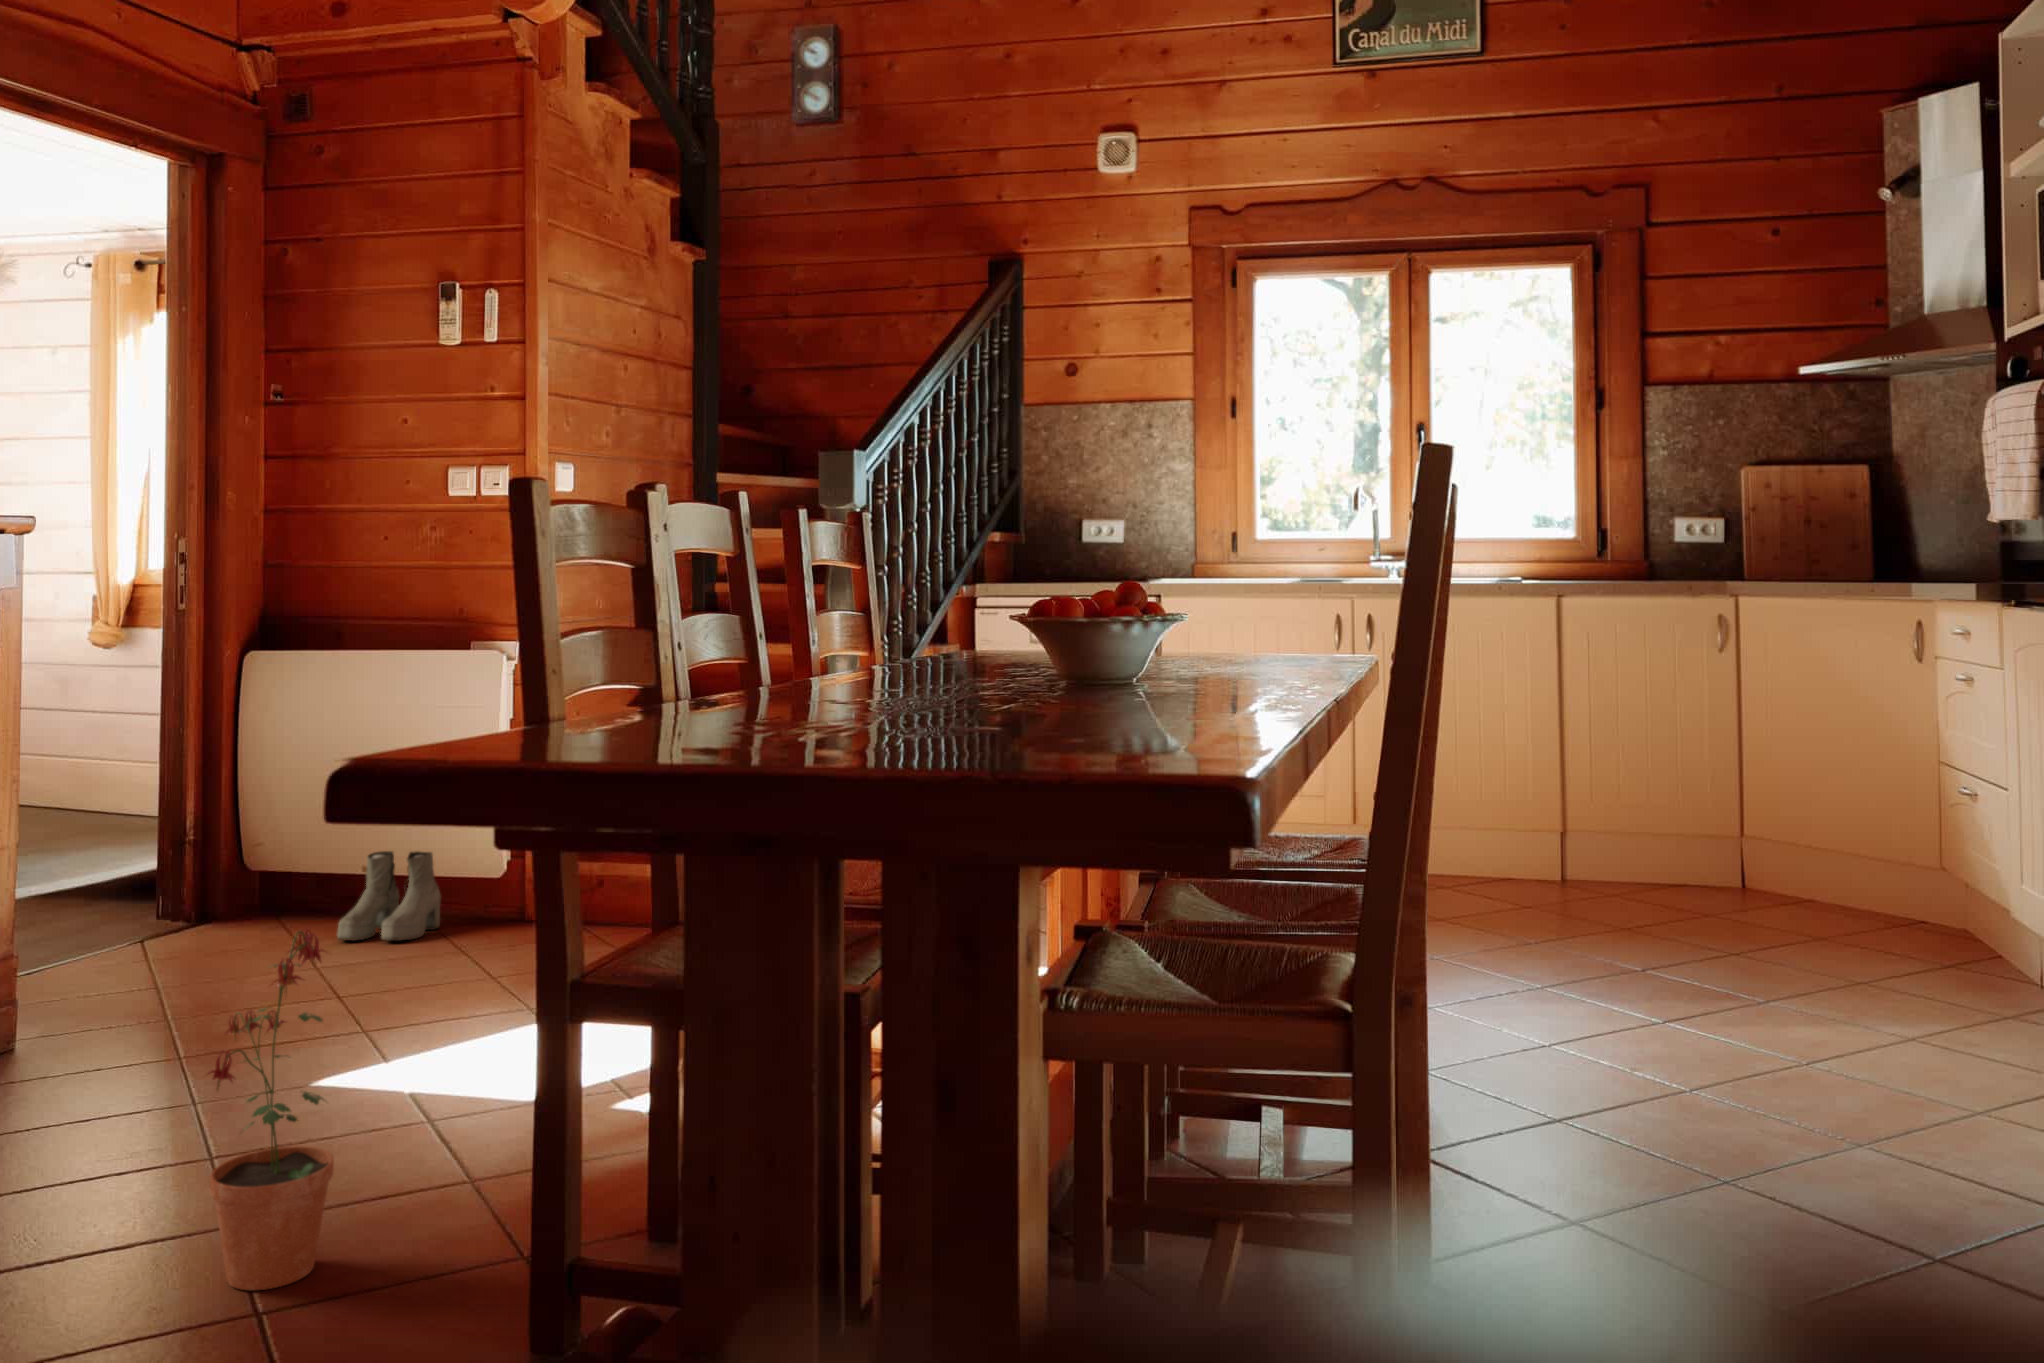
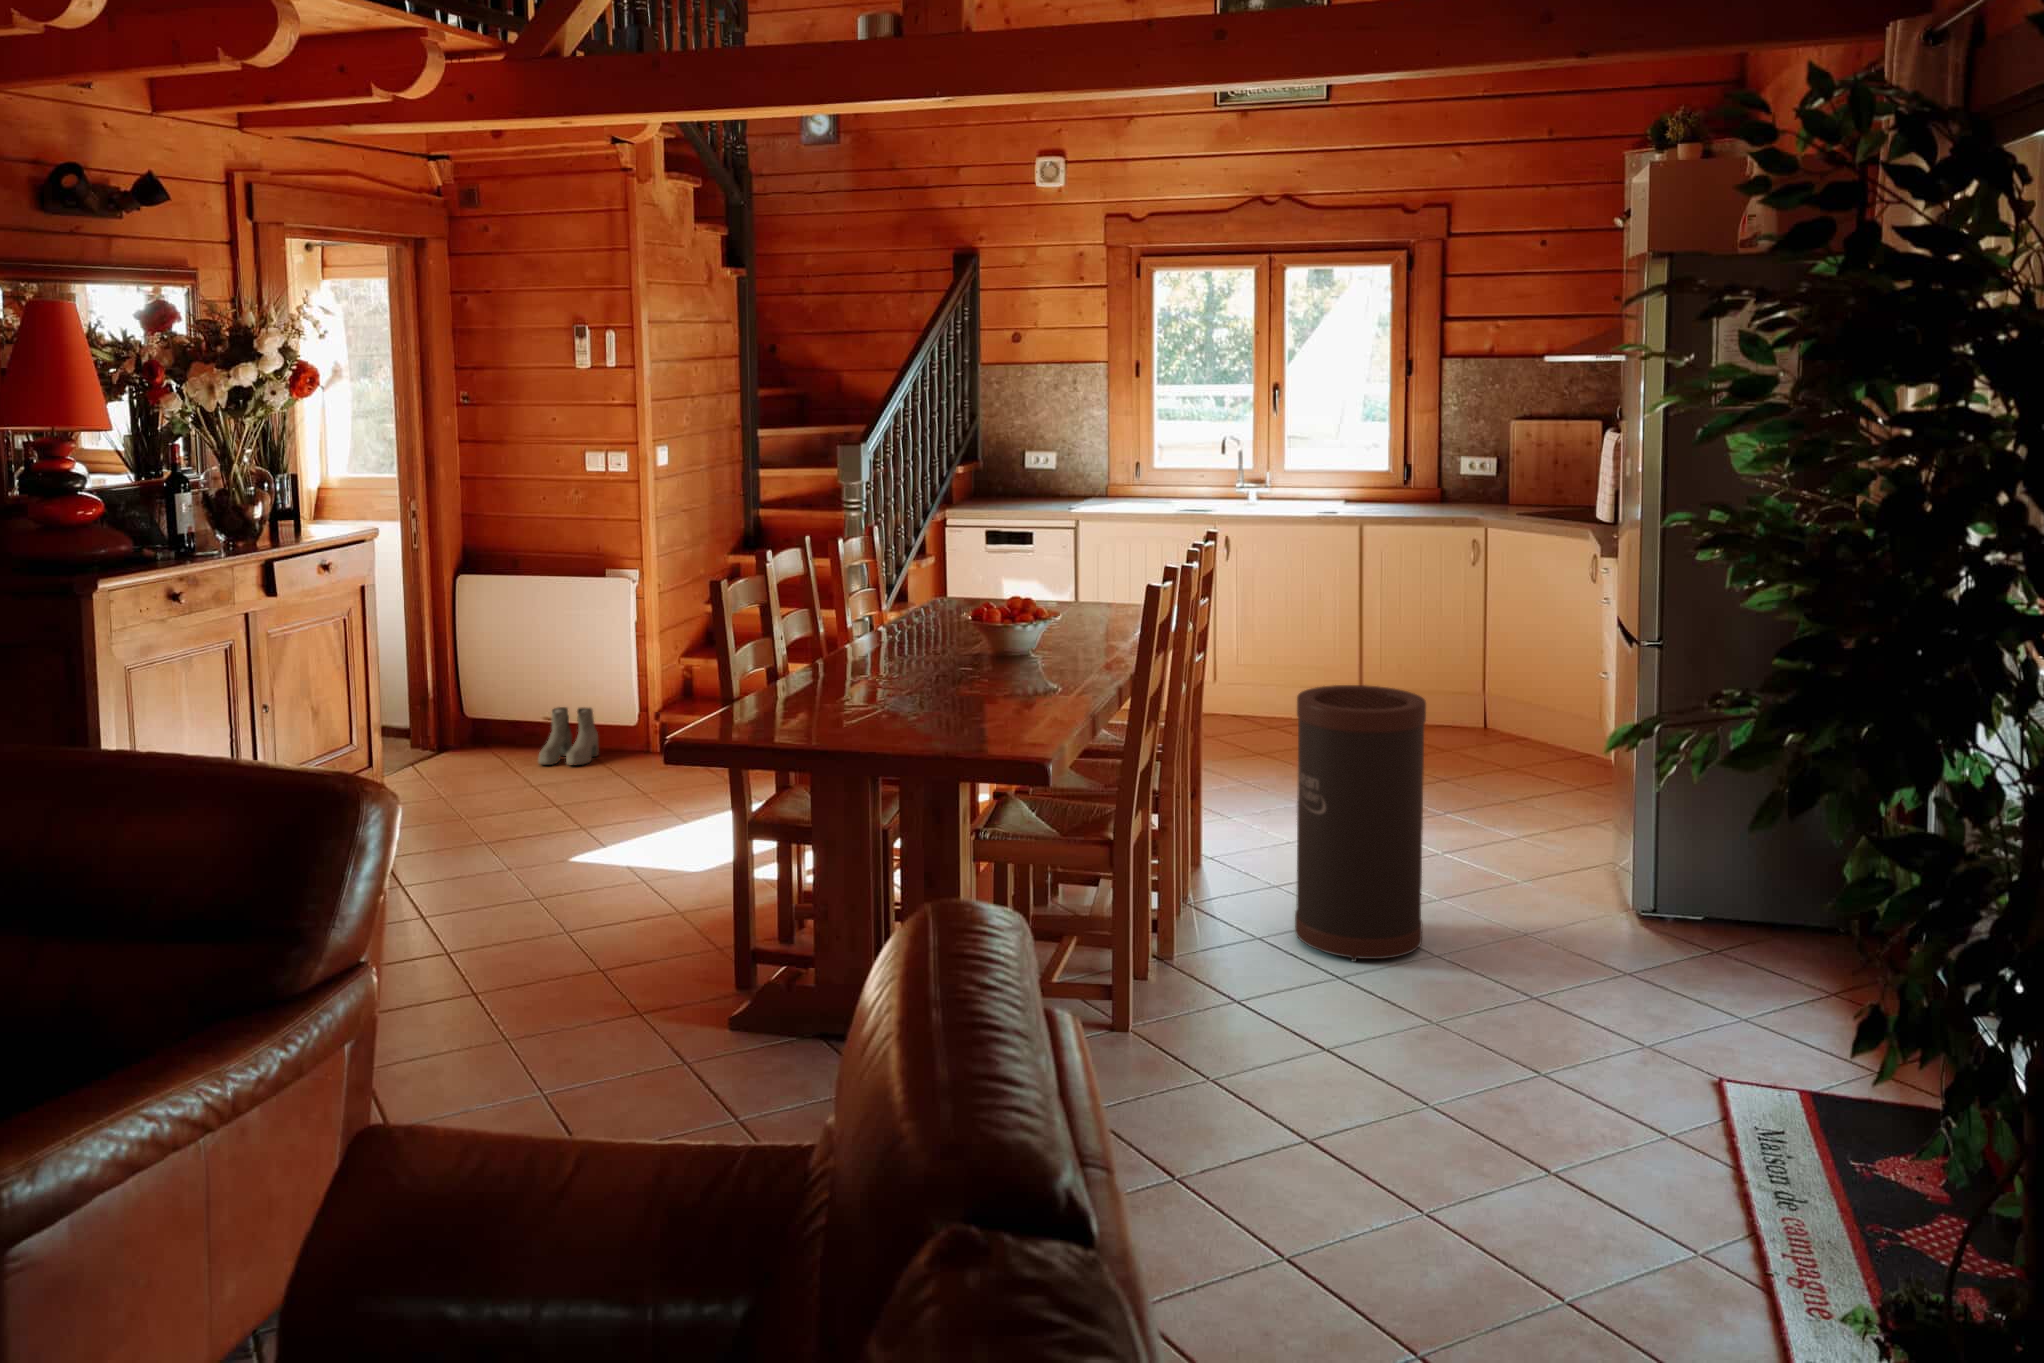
trash can: none [1674,736,1947,1284] -> present [1295,685,1426,962]
potted plant: present [208,929,334,1290] -> none [560,786,621,955]

